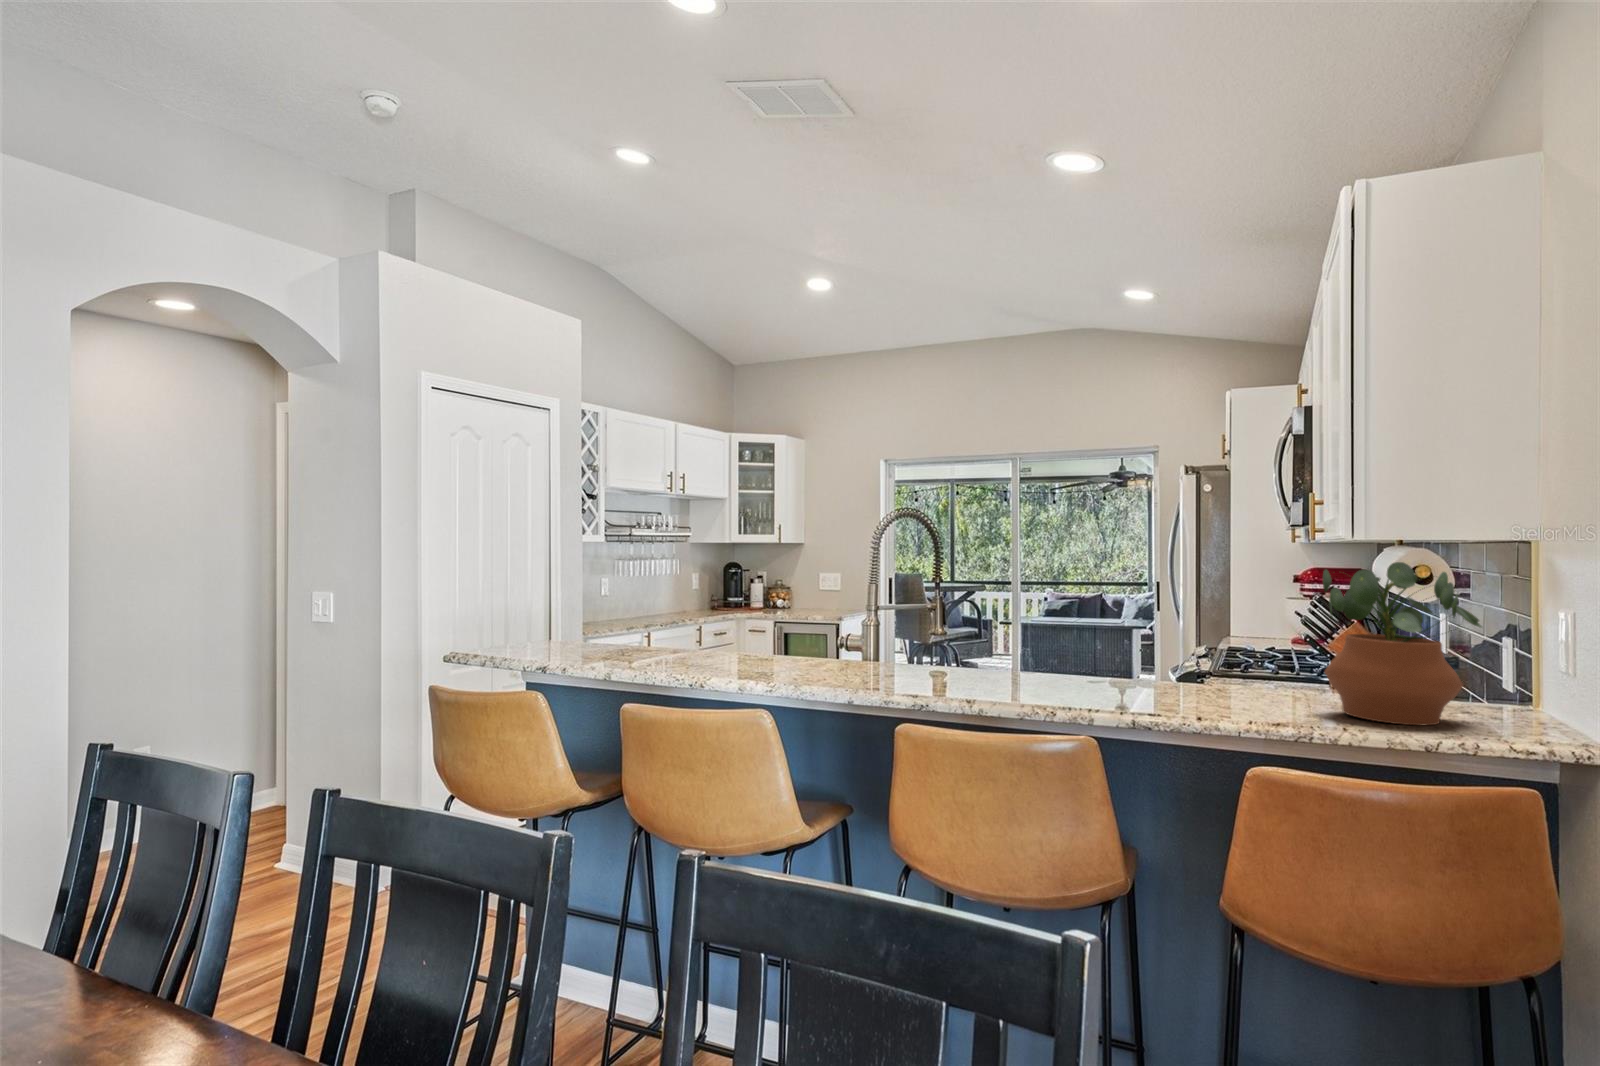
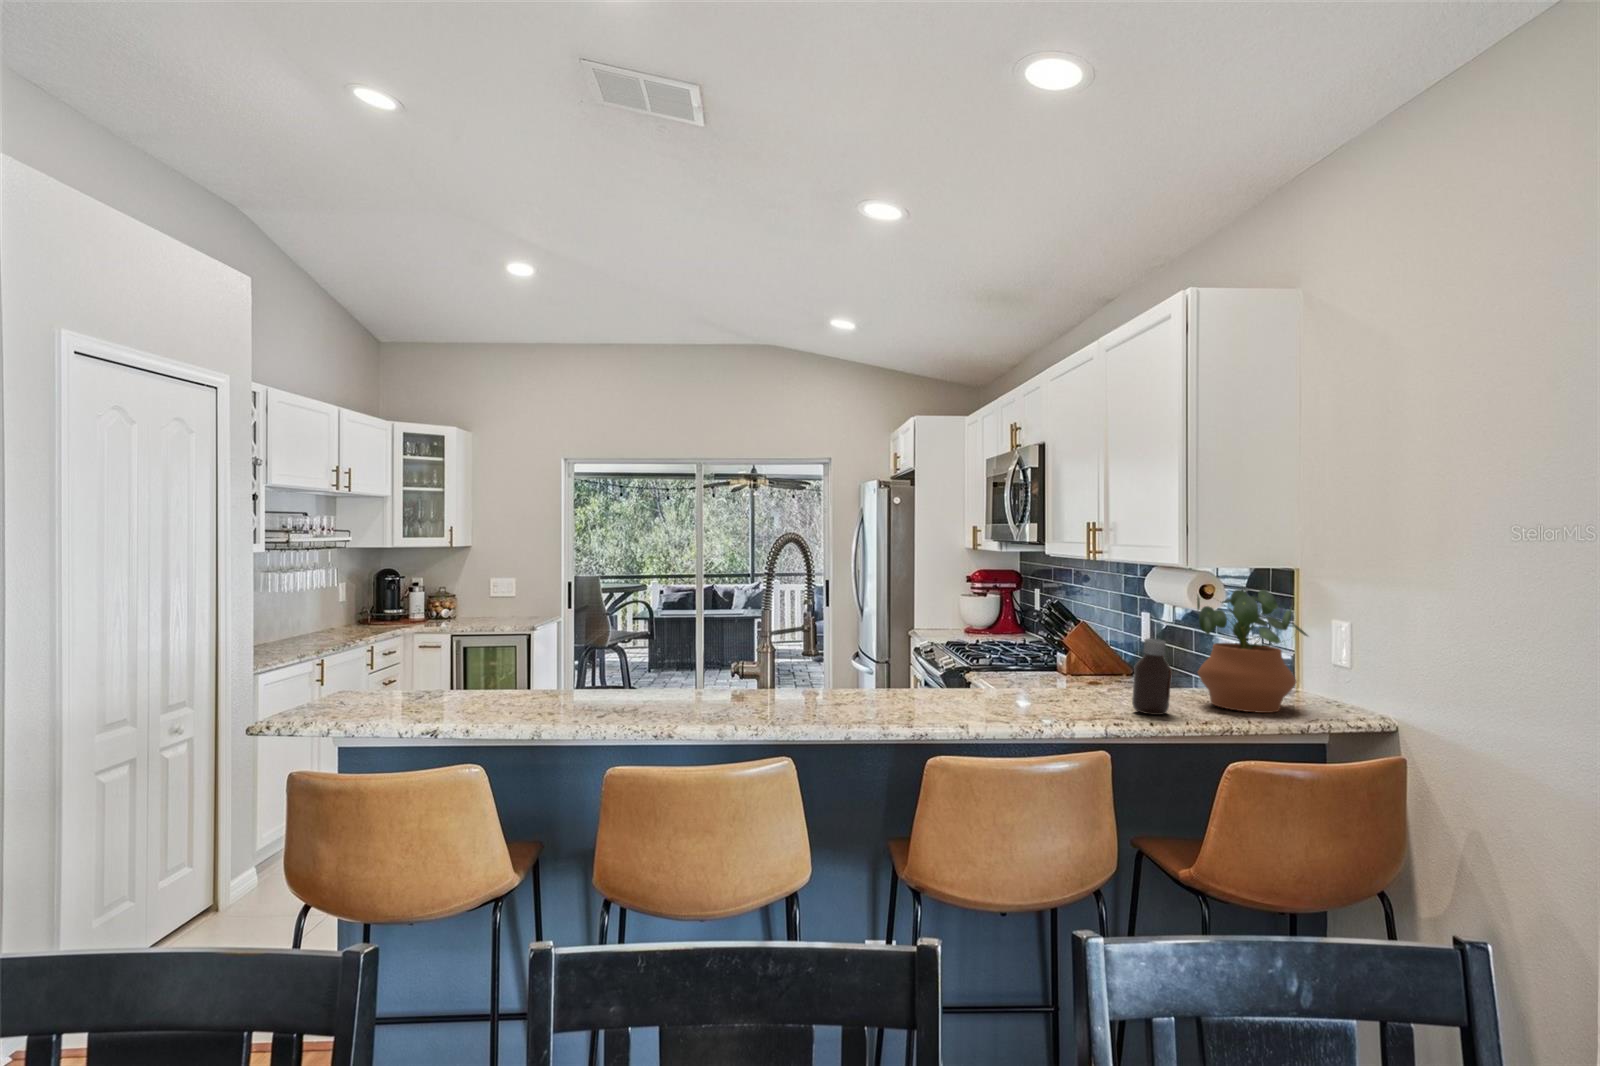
bottle: none [1212,621,1260,713] -> present [1132,639,1172,715]

